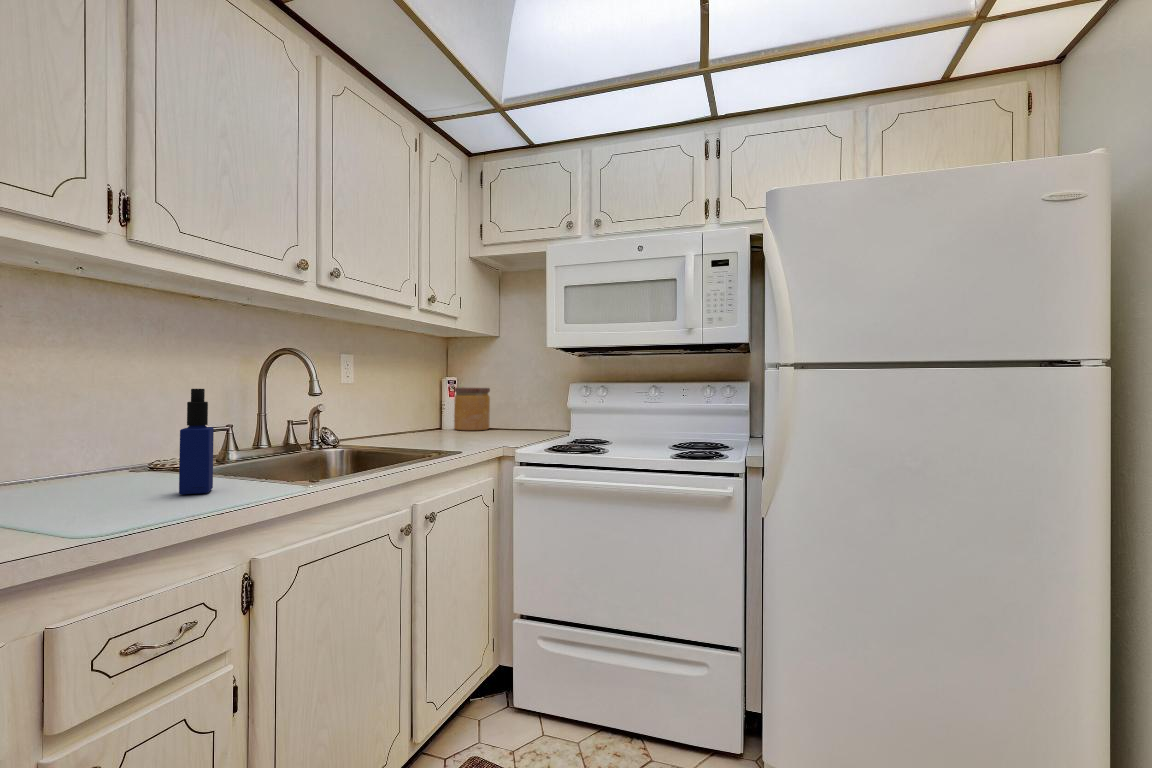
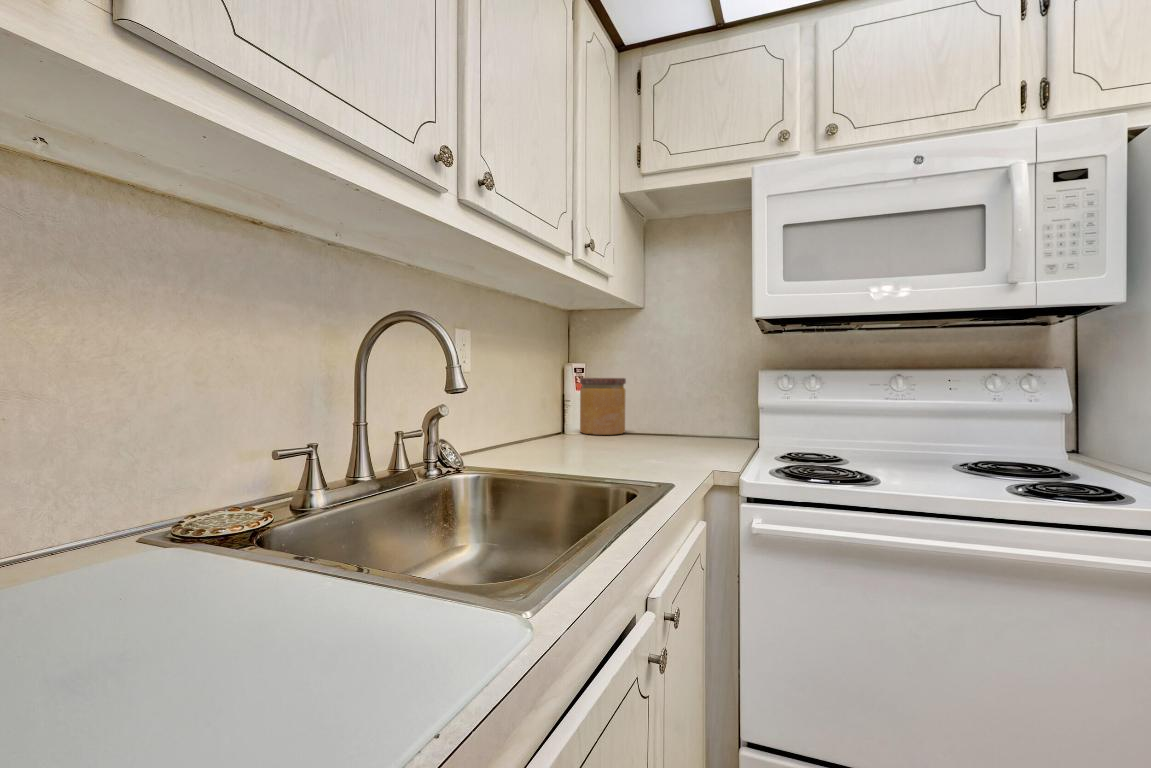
bottle: present [179,389,214,495] -> none [222,392,307,692]

